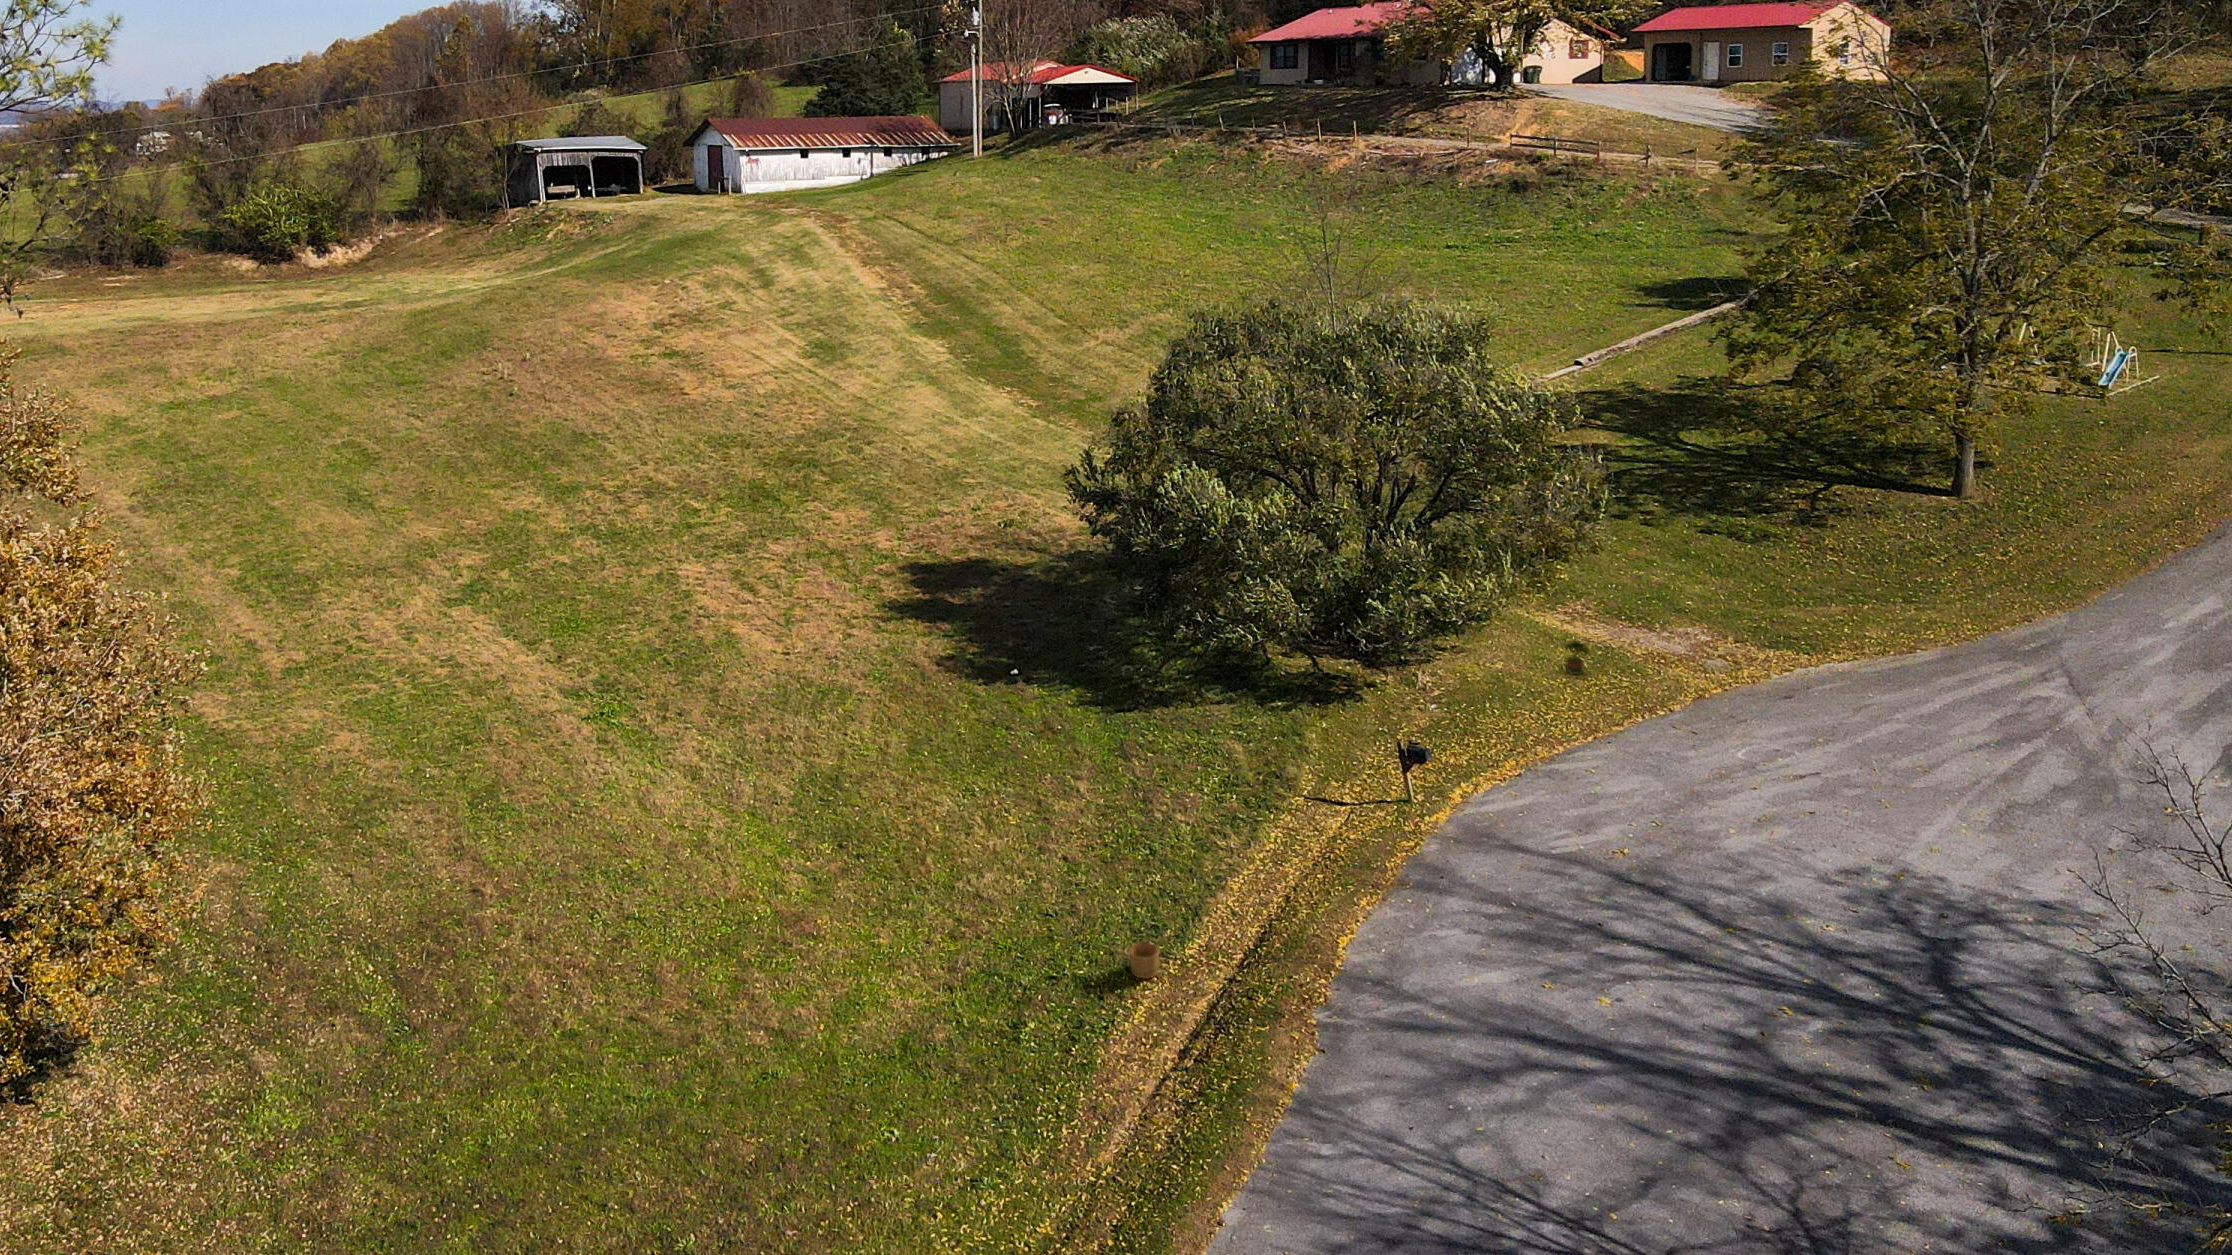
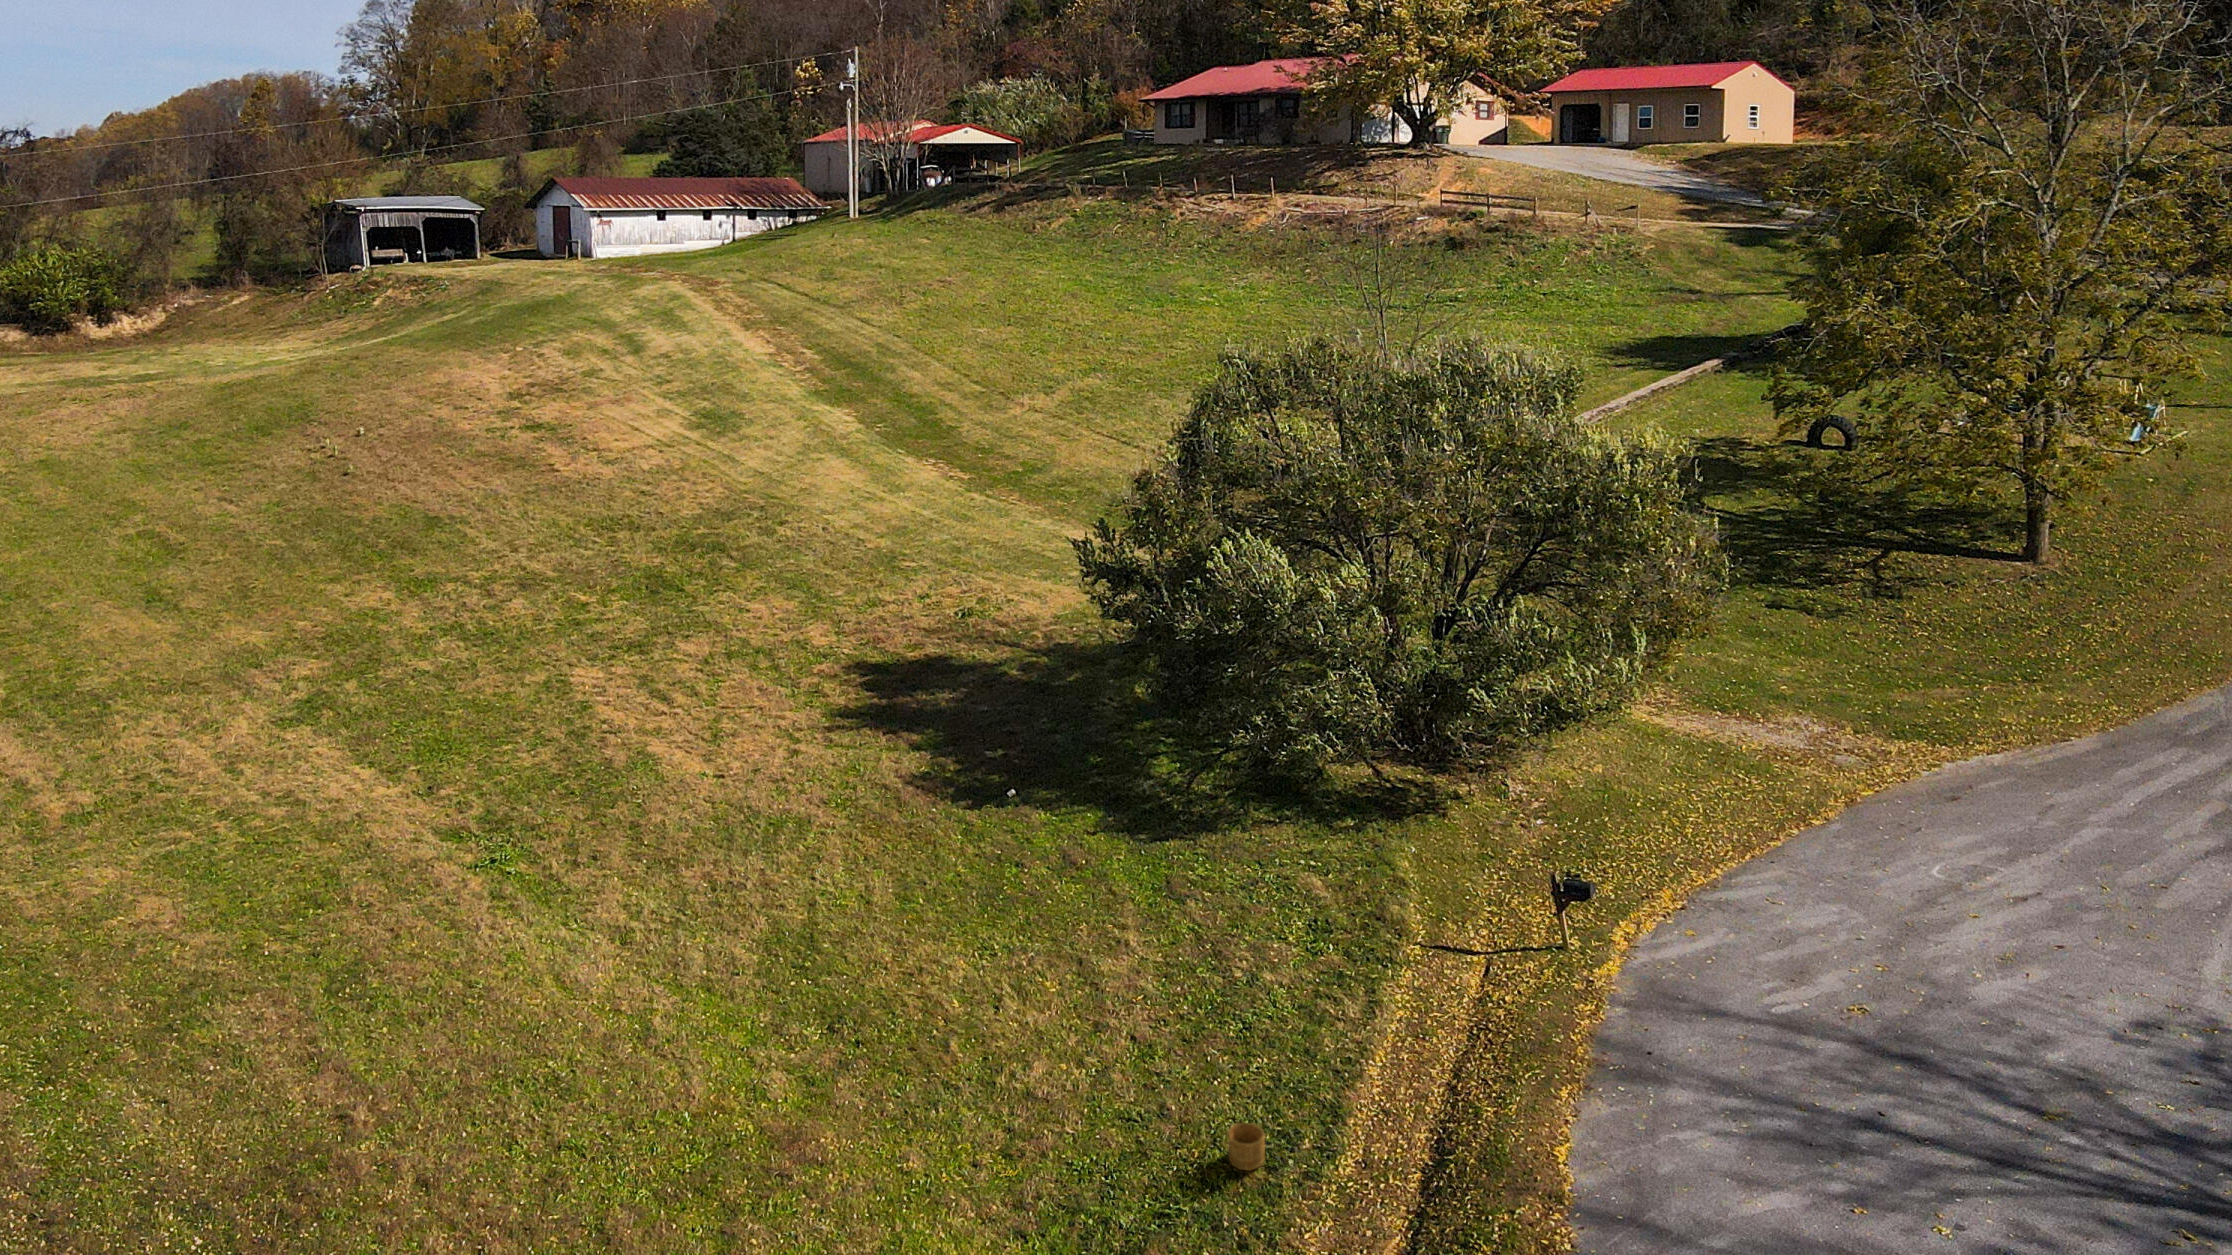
potted tree: present [1566,641,1589,674] -> none [1607,732,1635,771]

